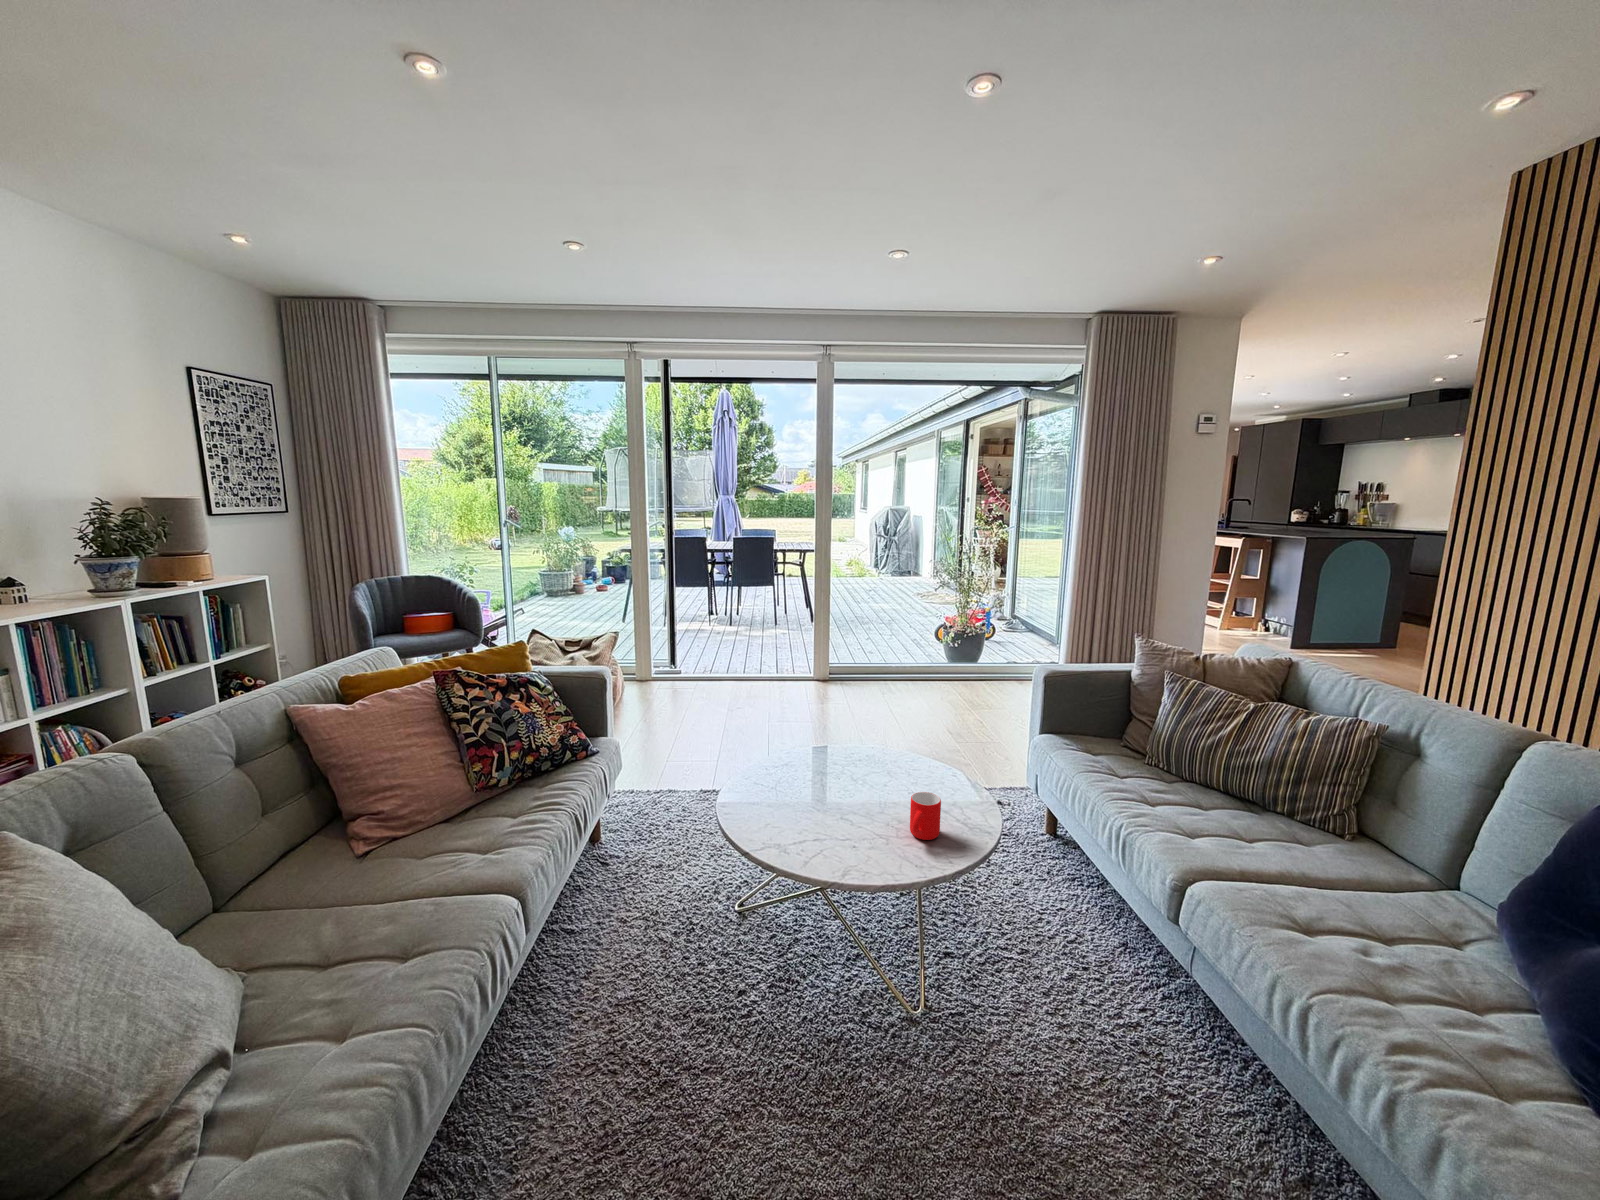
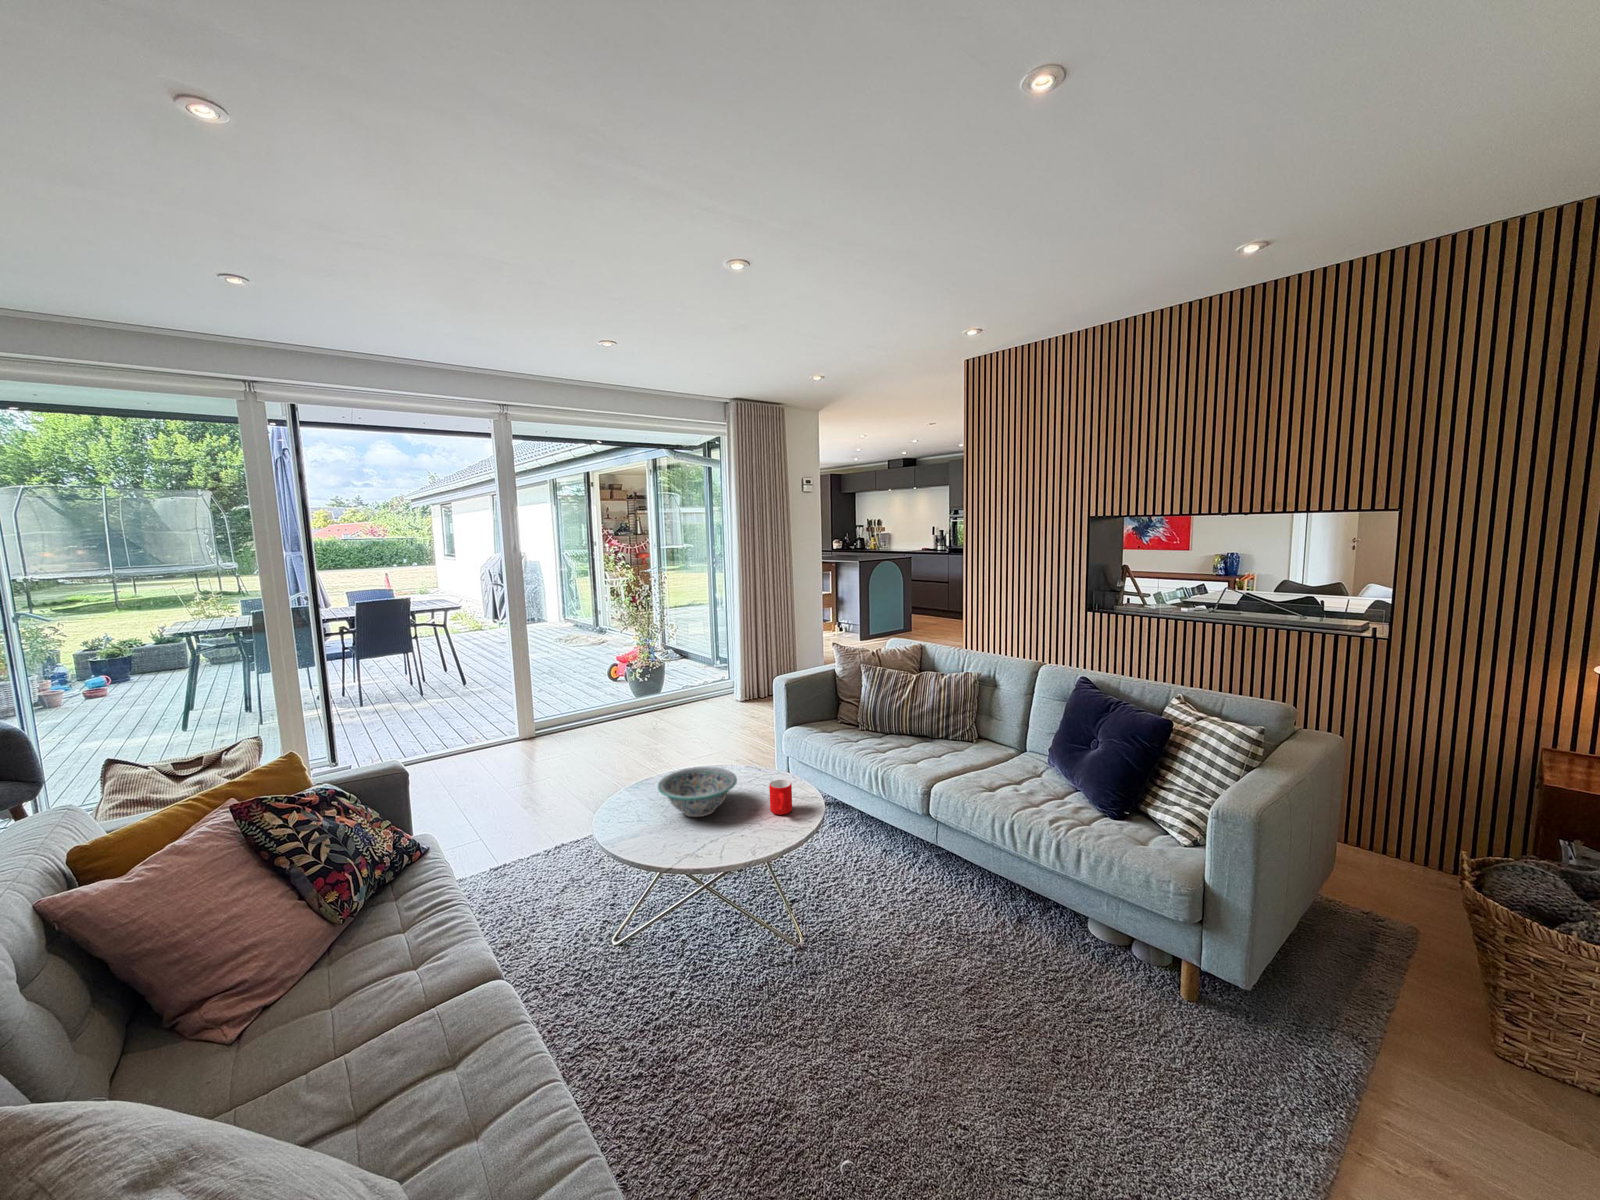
decorative bowl: none [792,746,888,807] -> present [658,767,737,817]

